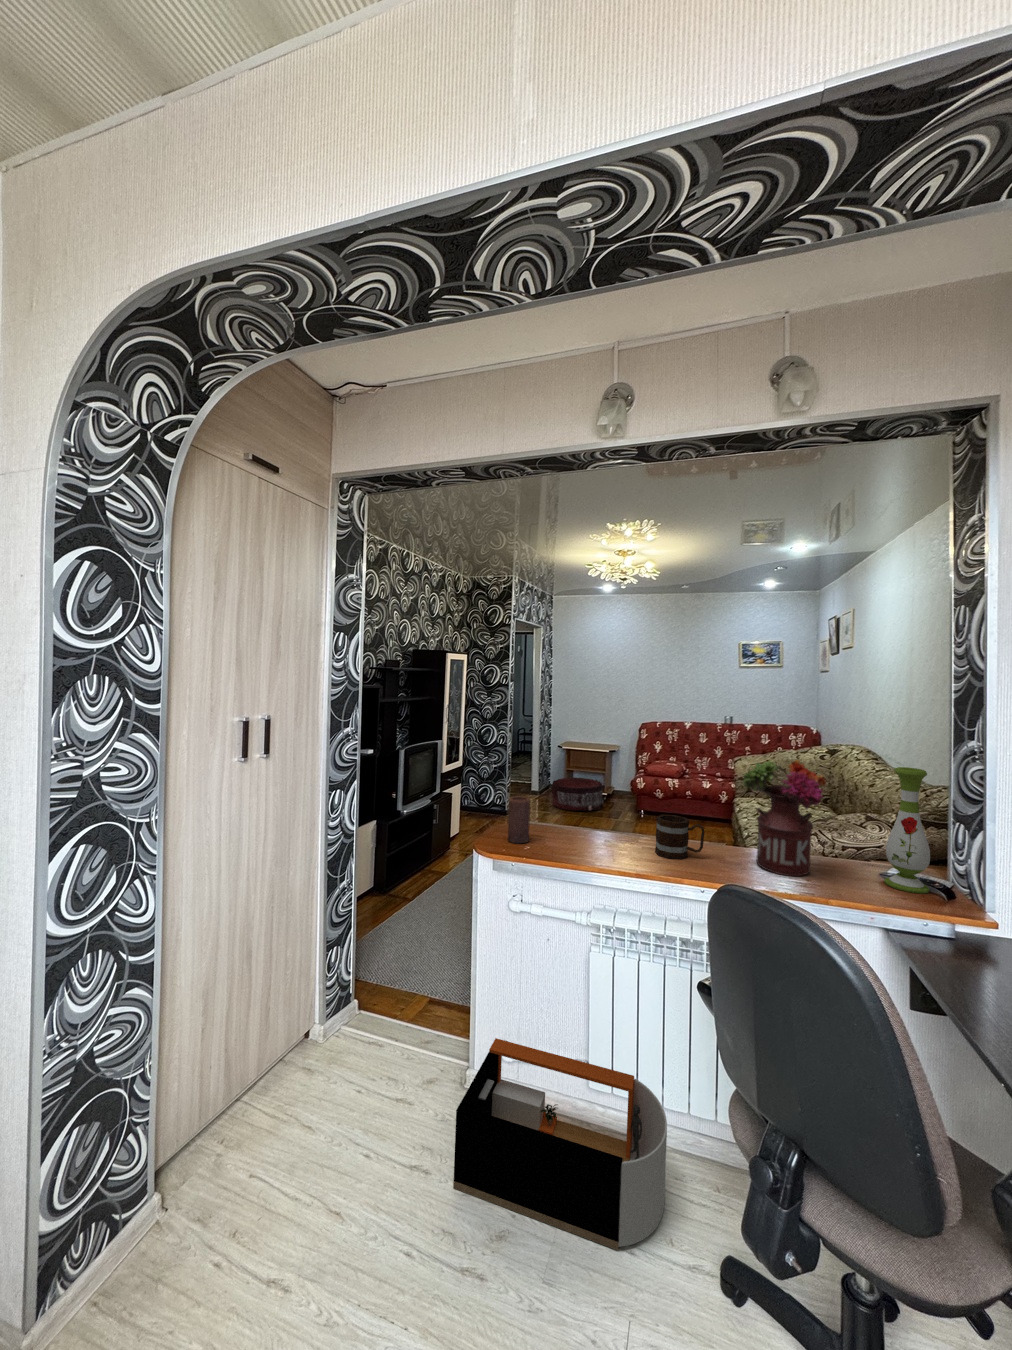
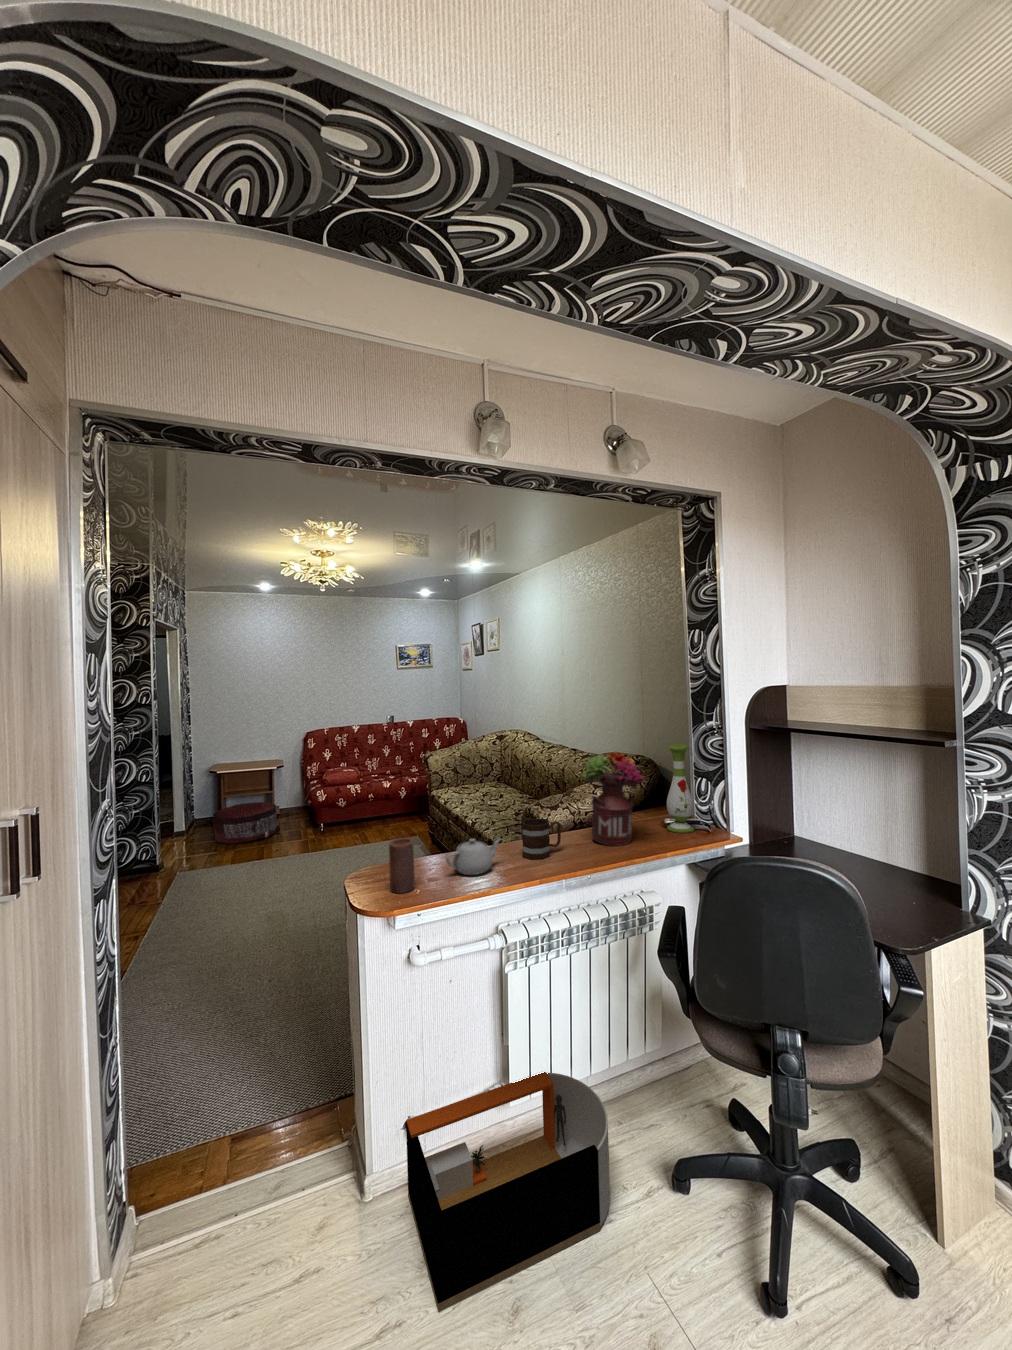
teapot: none [563,815,627,851] -> present [446,838,500,875]

